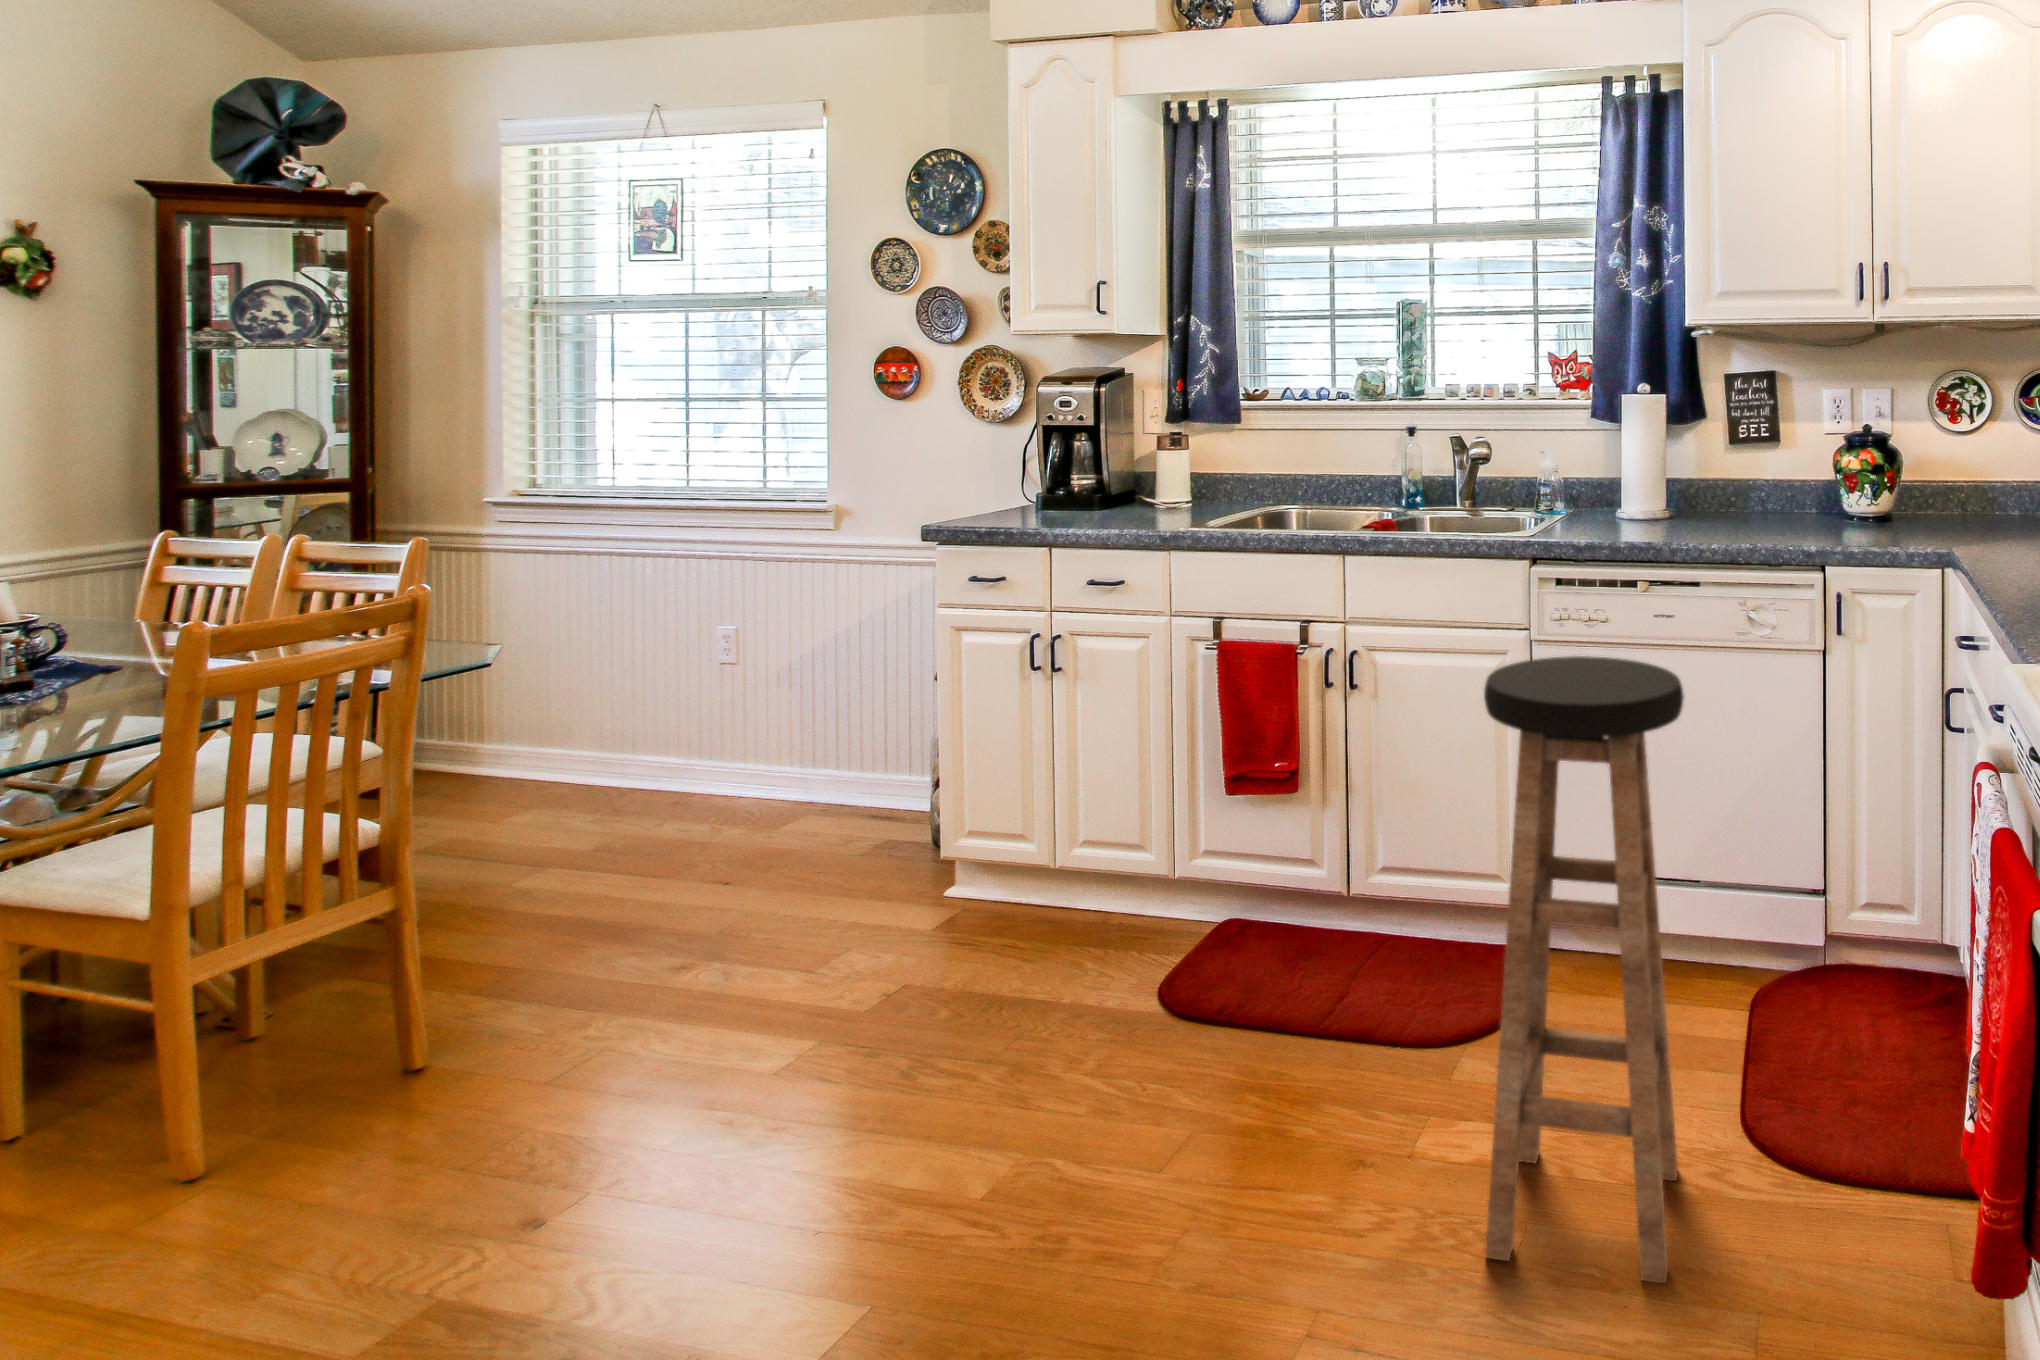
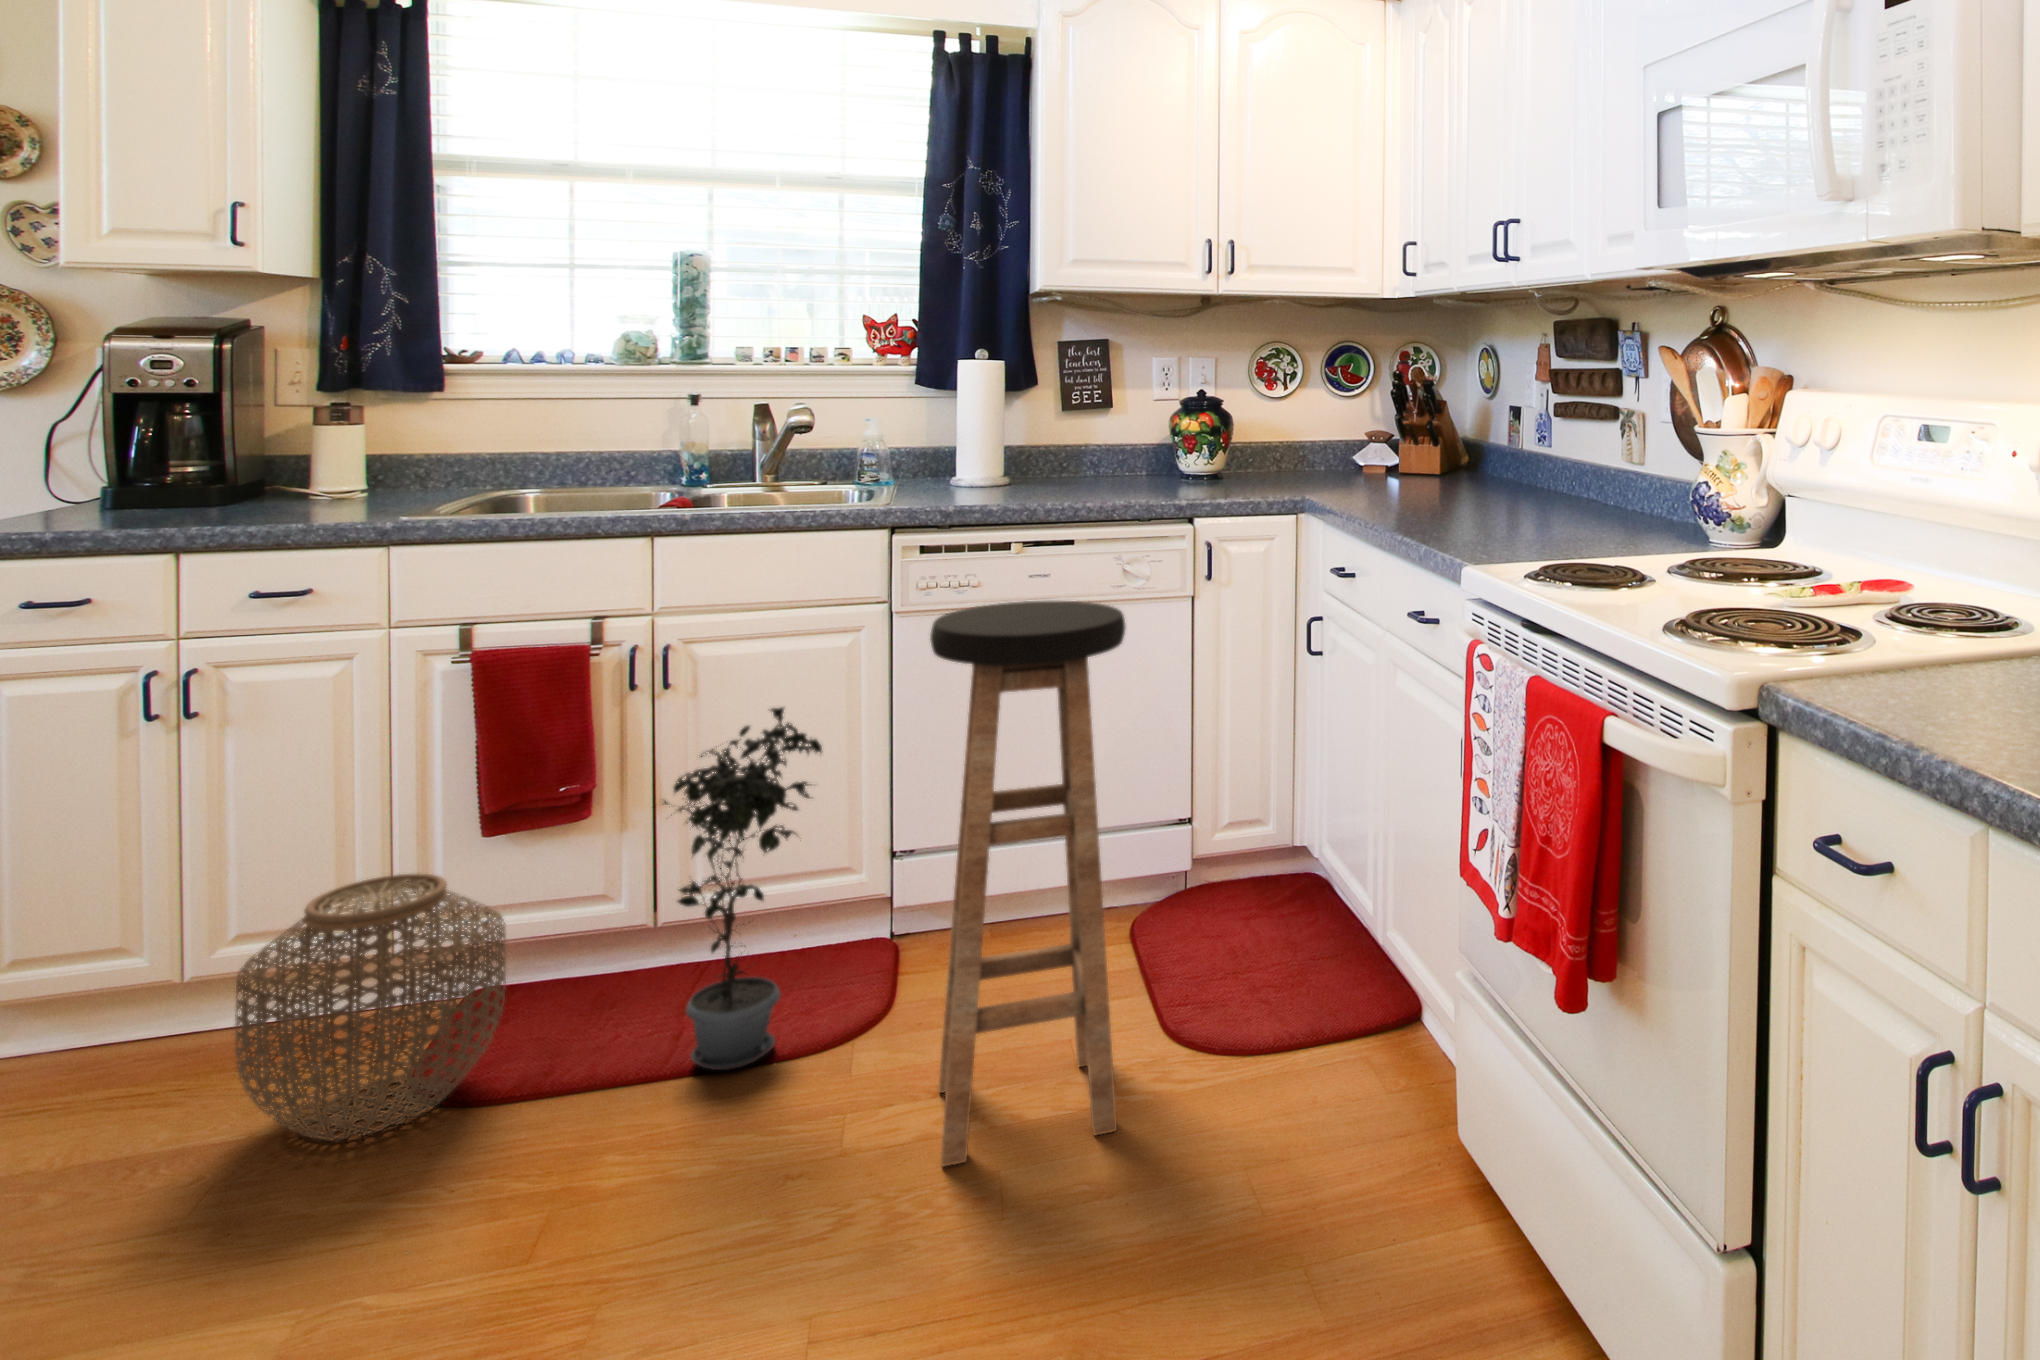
potted plant: none [1303,729,1440,1068] -> present [664,707,822,1070]
woven basket: none [1035,824,1214,1040] -> present [235,873,506,1140]

